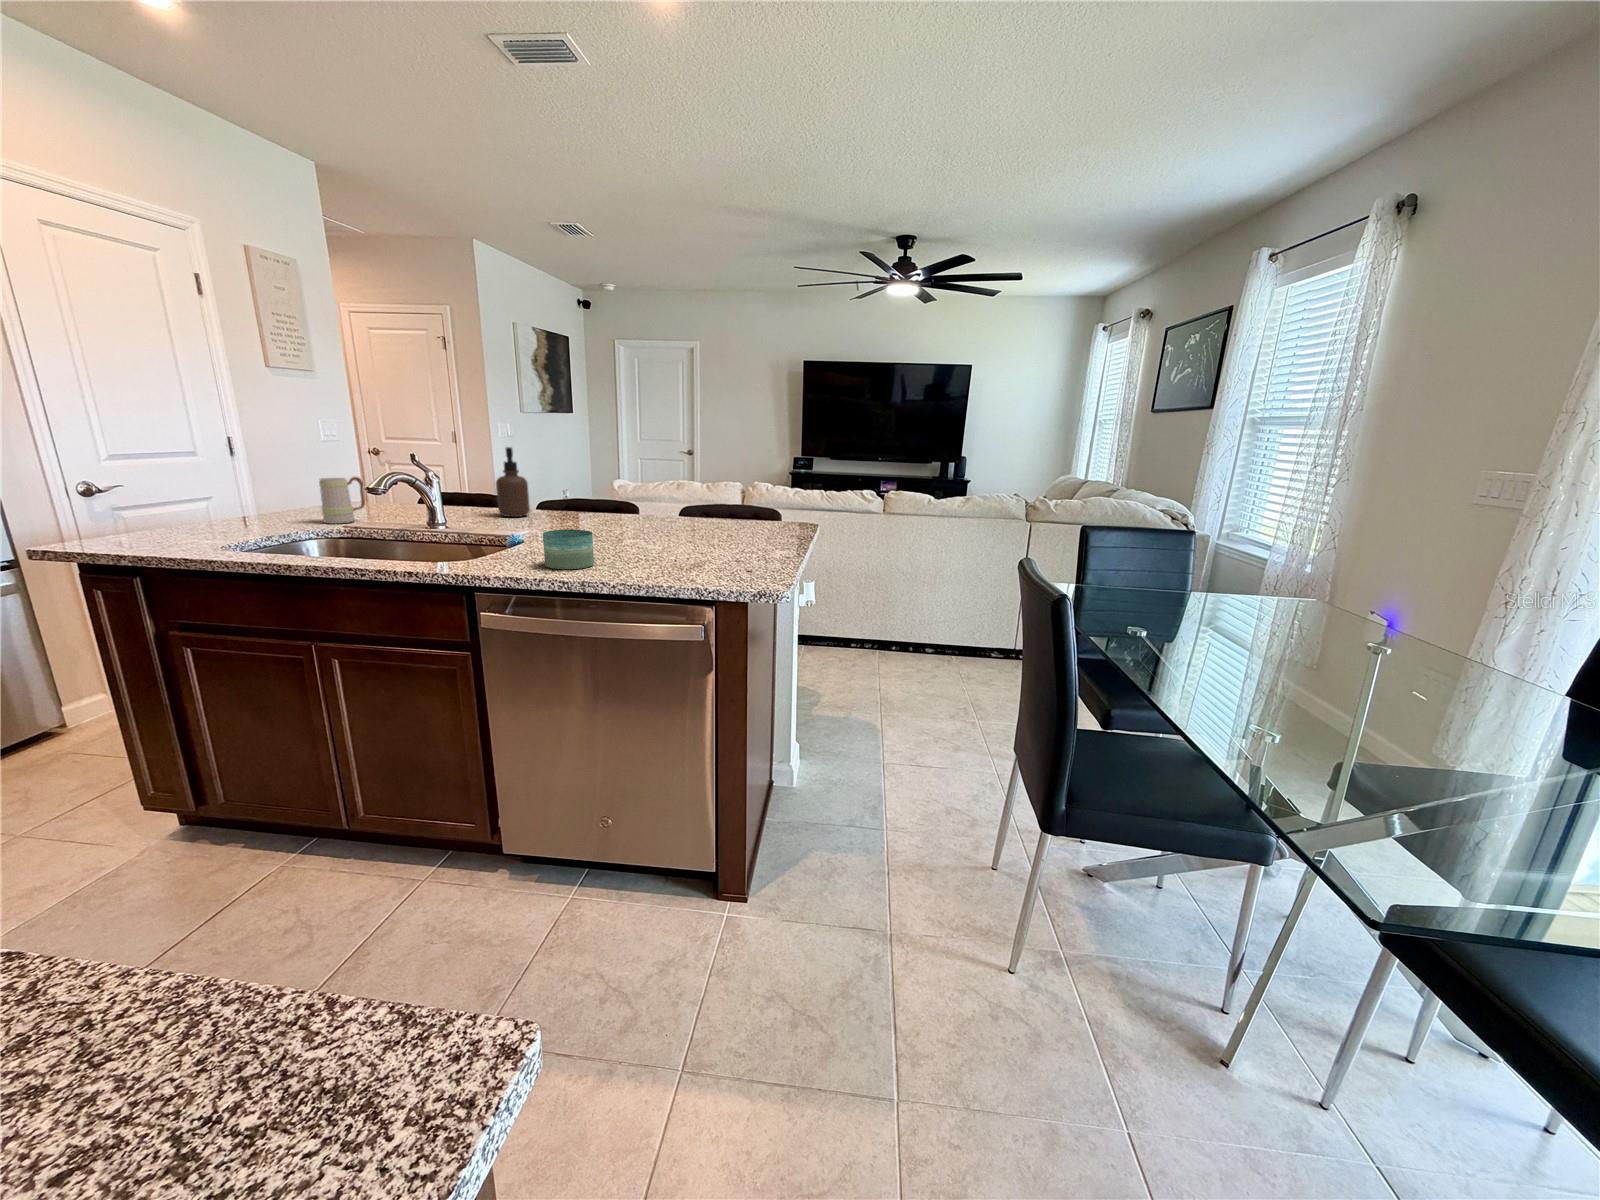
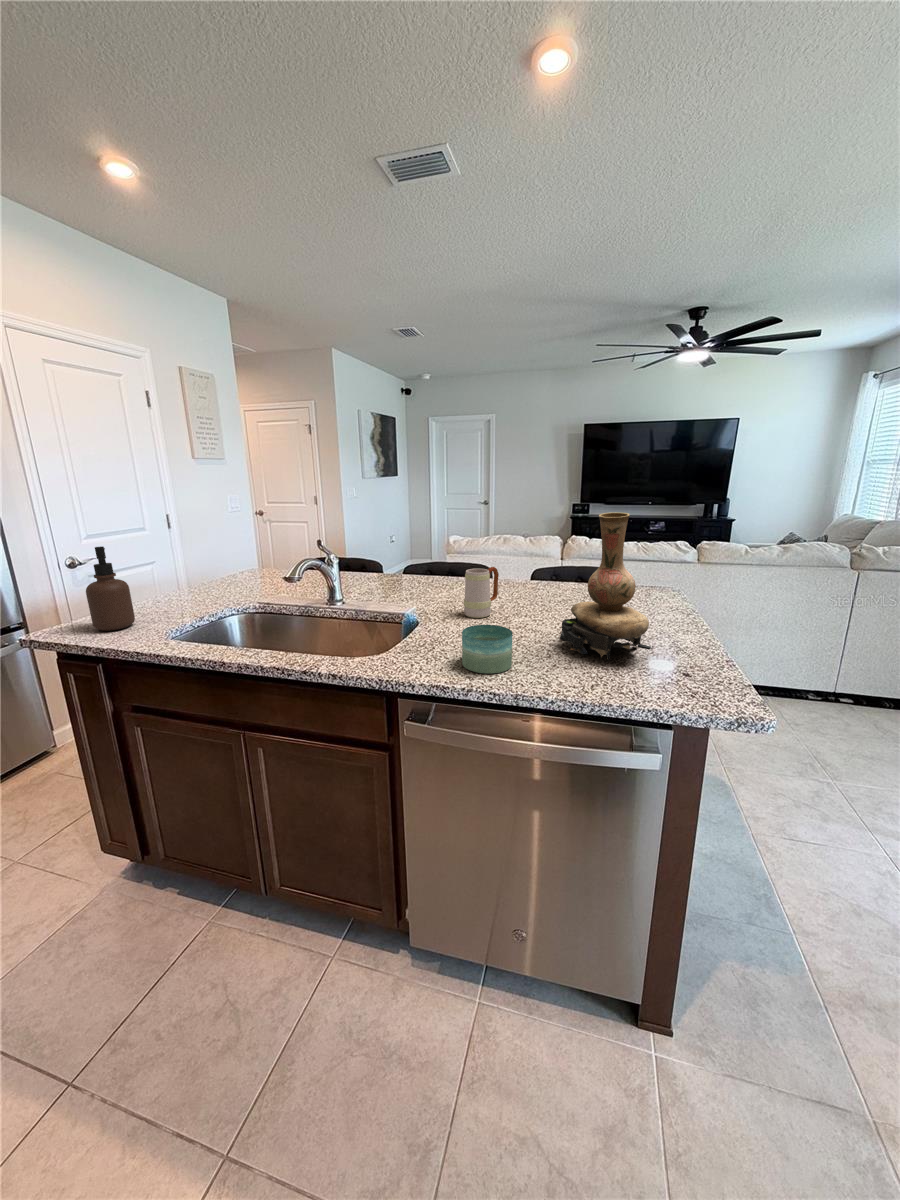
vase: none [654,428,740,564] -> present [560,512,653,662]
soap dispenser: present [496,447,530,517] -> present [86,546,135,631]
mug: present [319,477,365,524] -> present [464,567,499,618]

